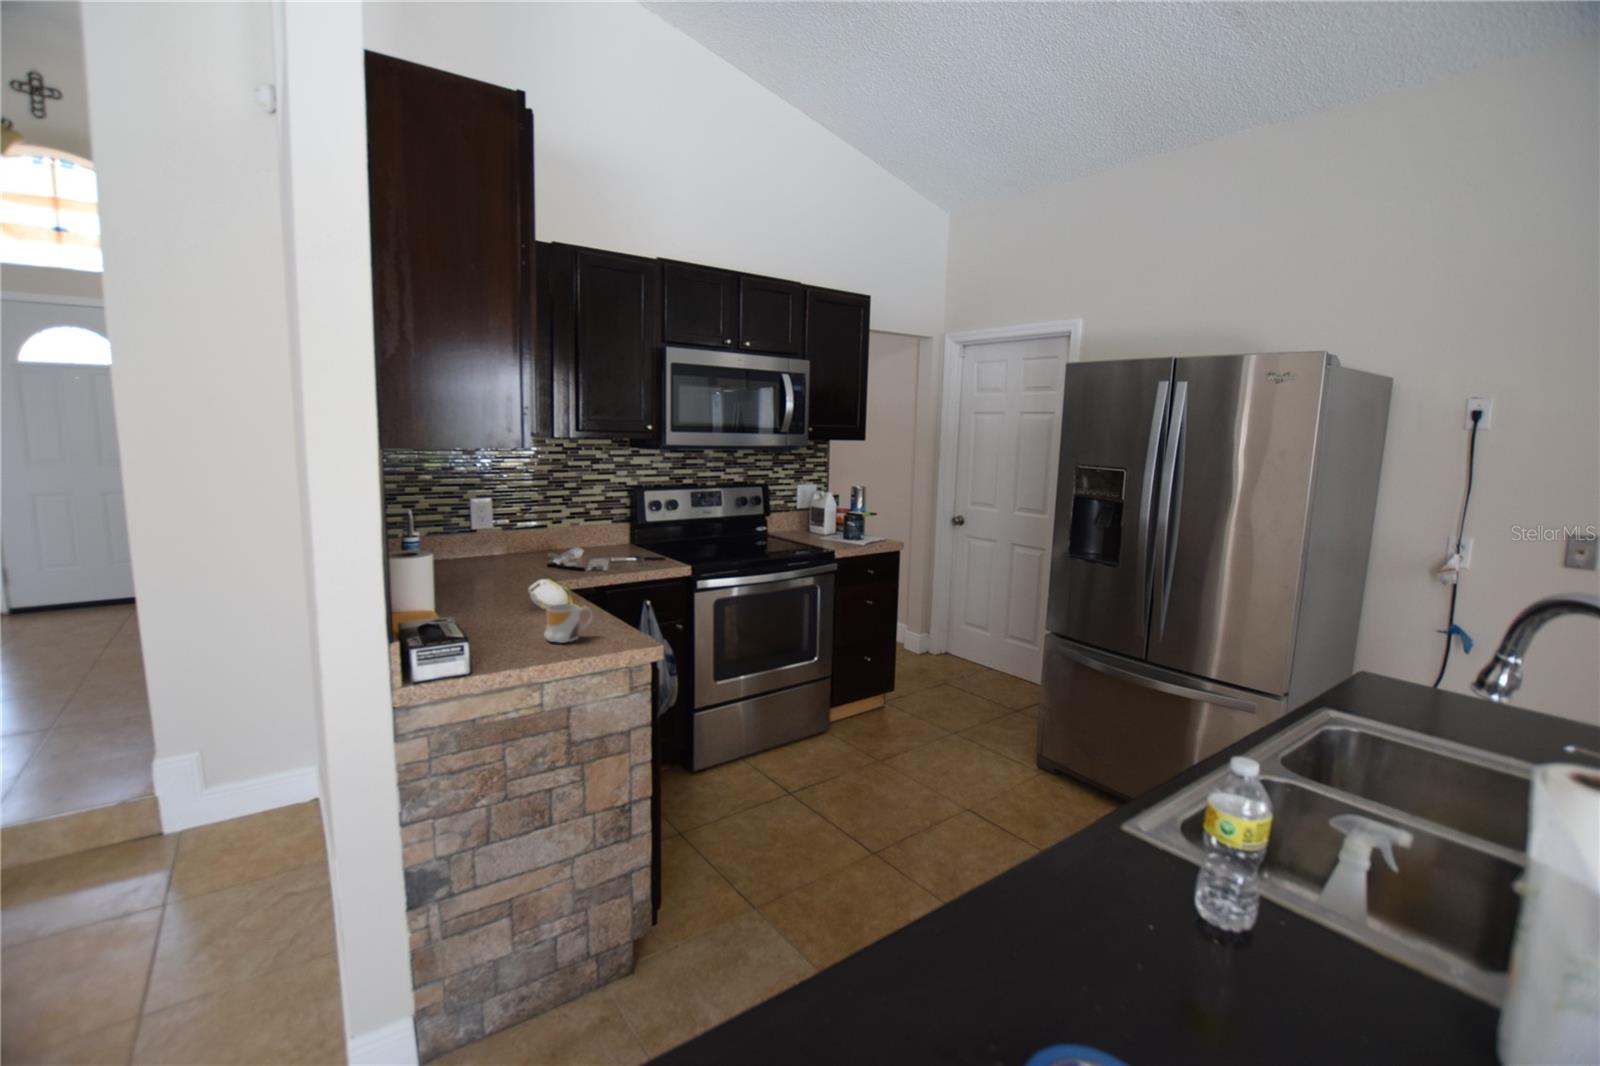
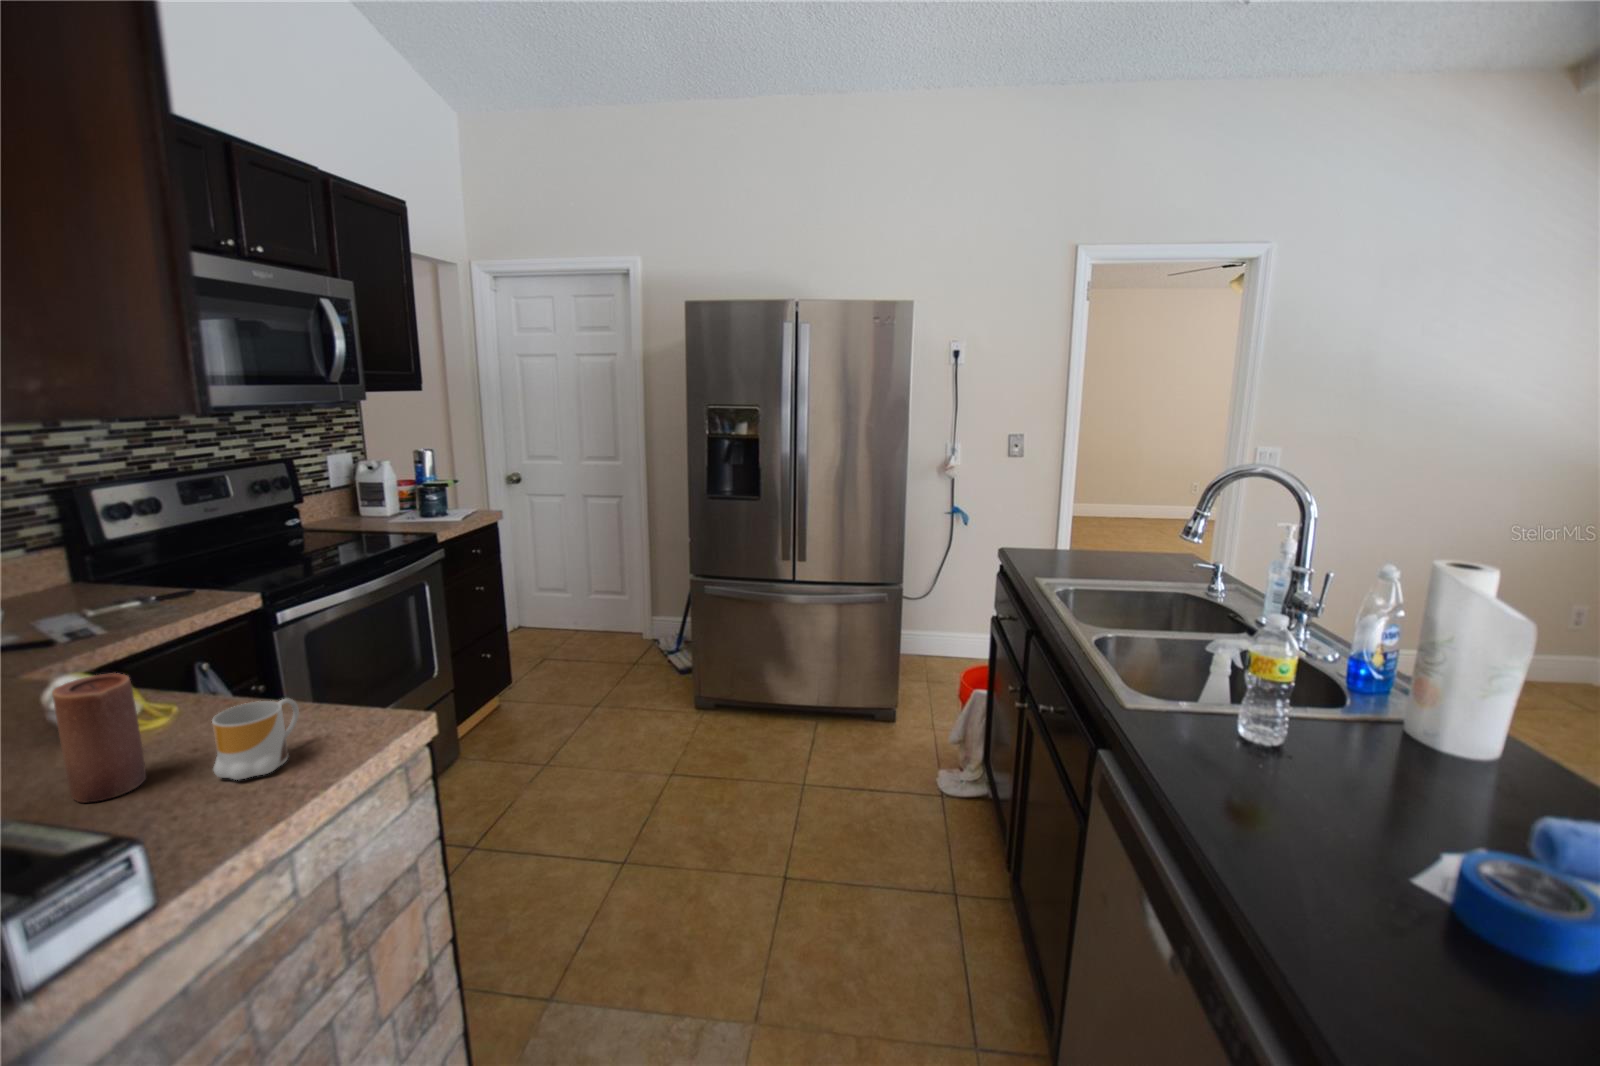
candle: none [499,572,530,634] -> present [52,673,146,803]

